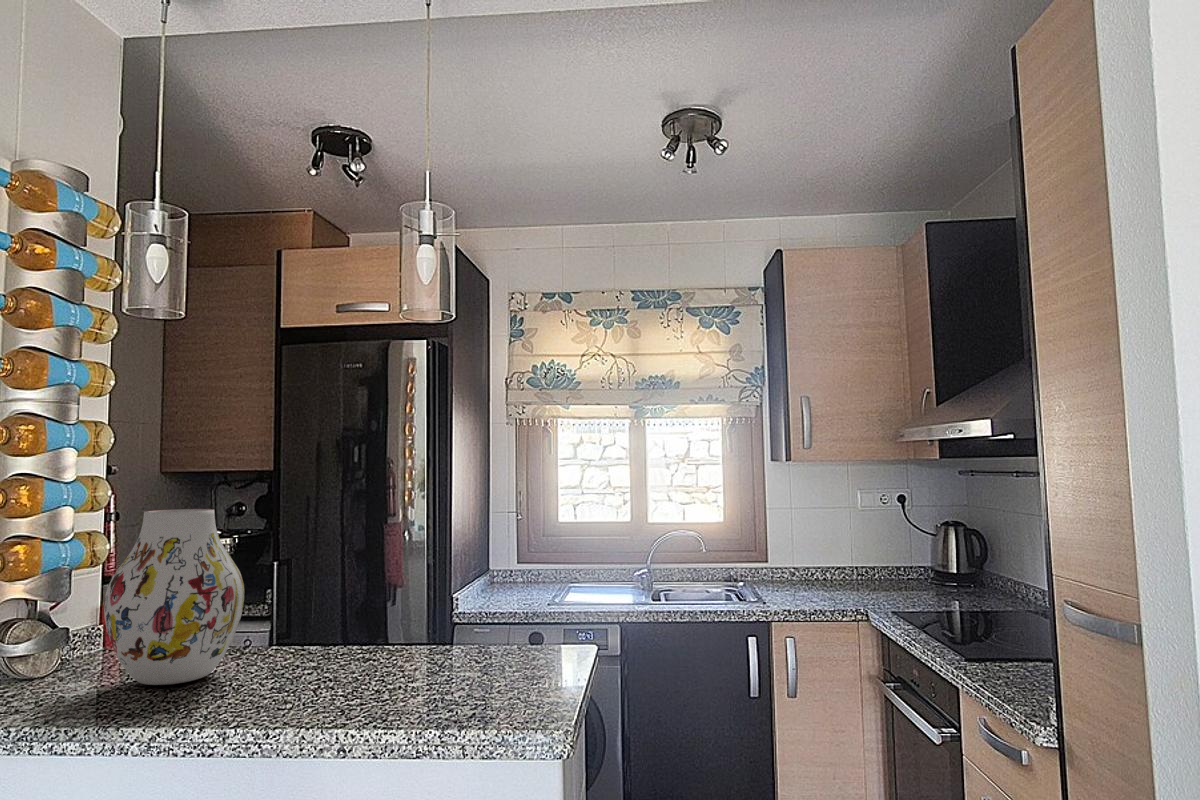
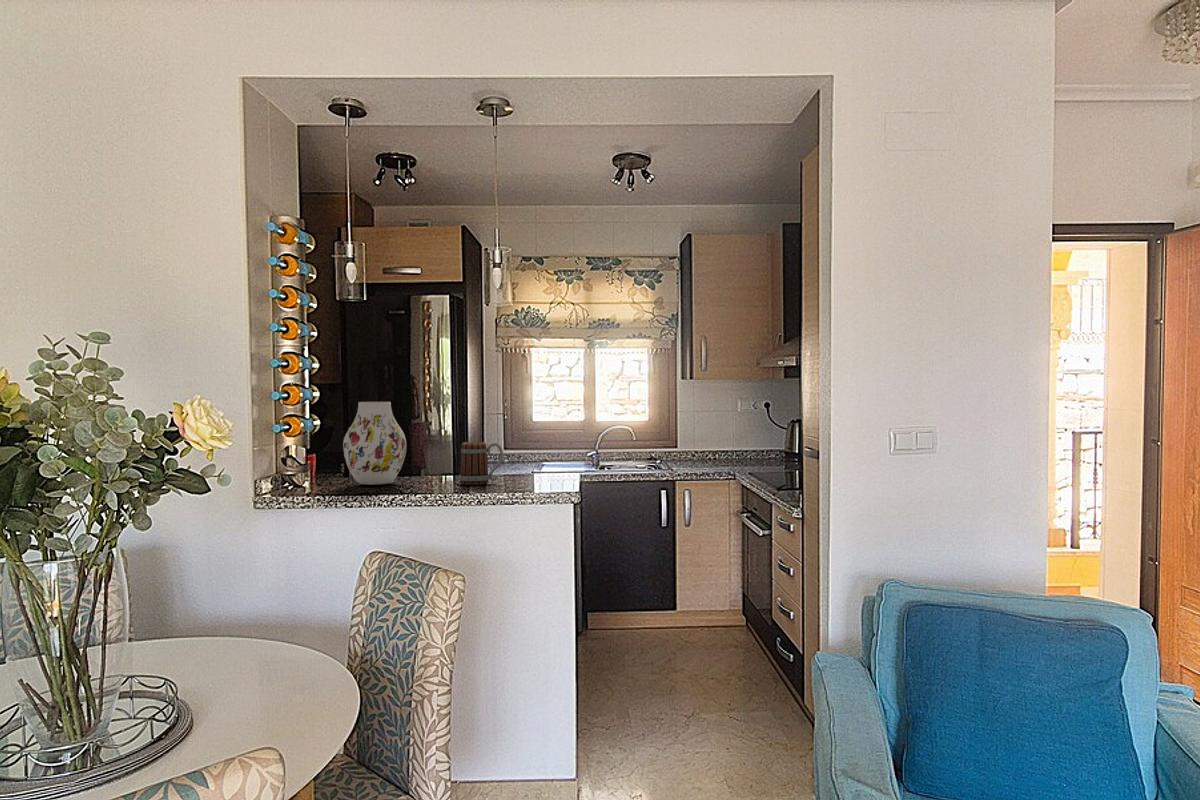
mug: none [336,592,431,689] -> present [459,442,503,485]

